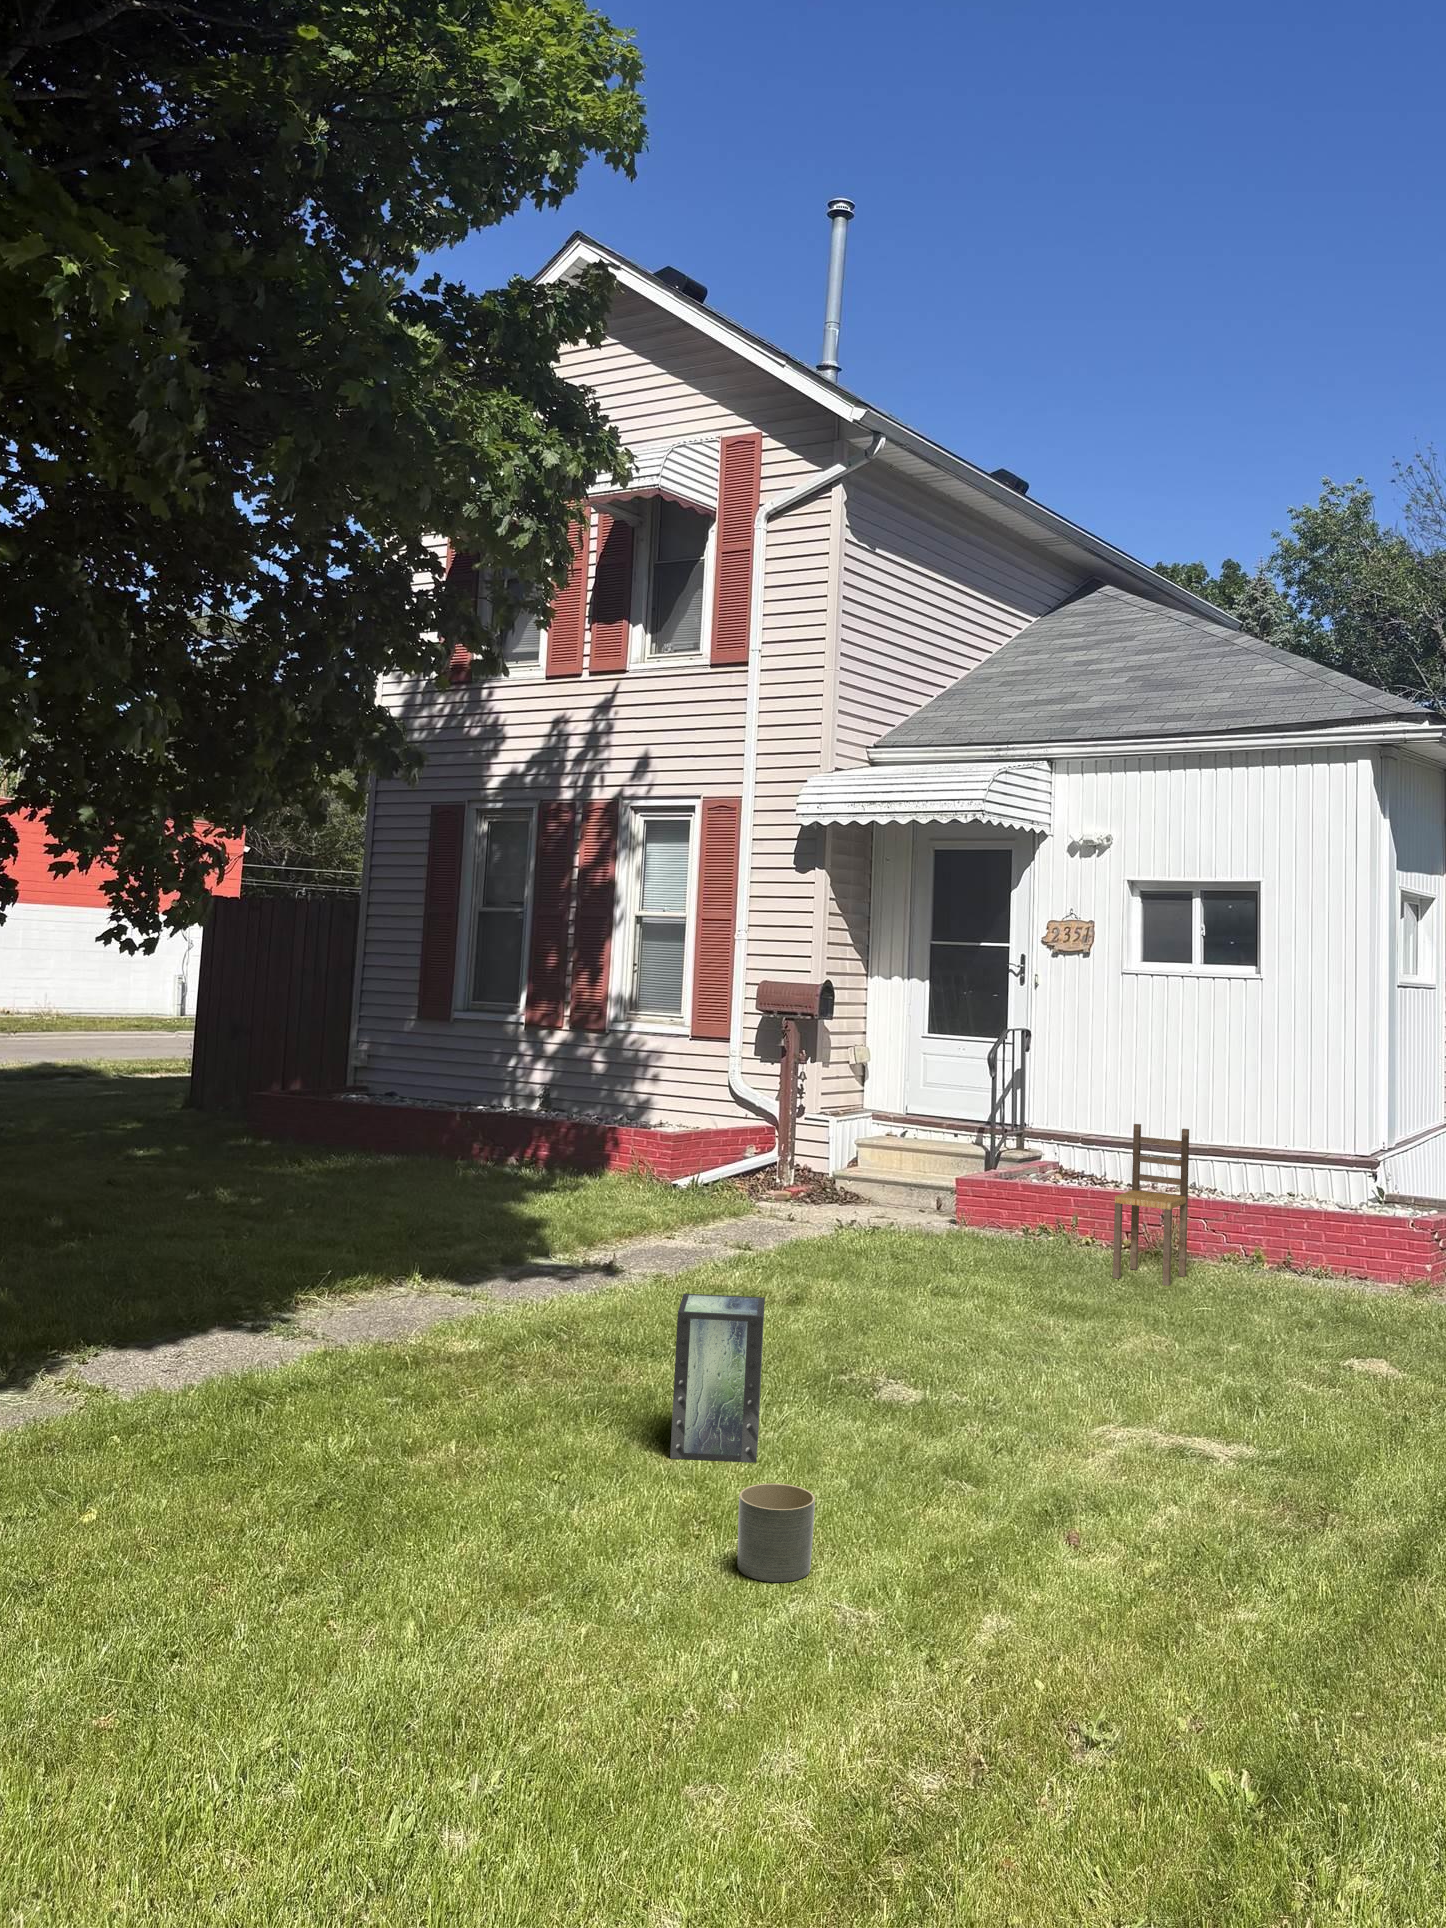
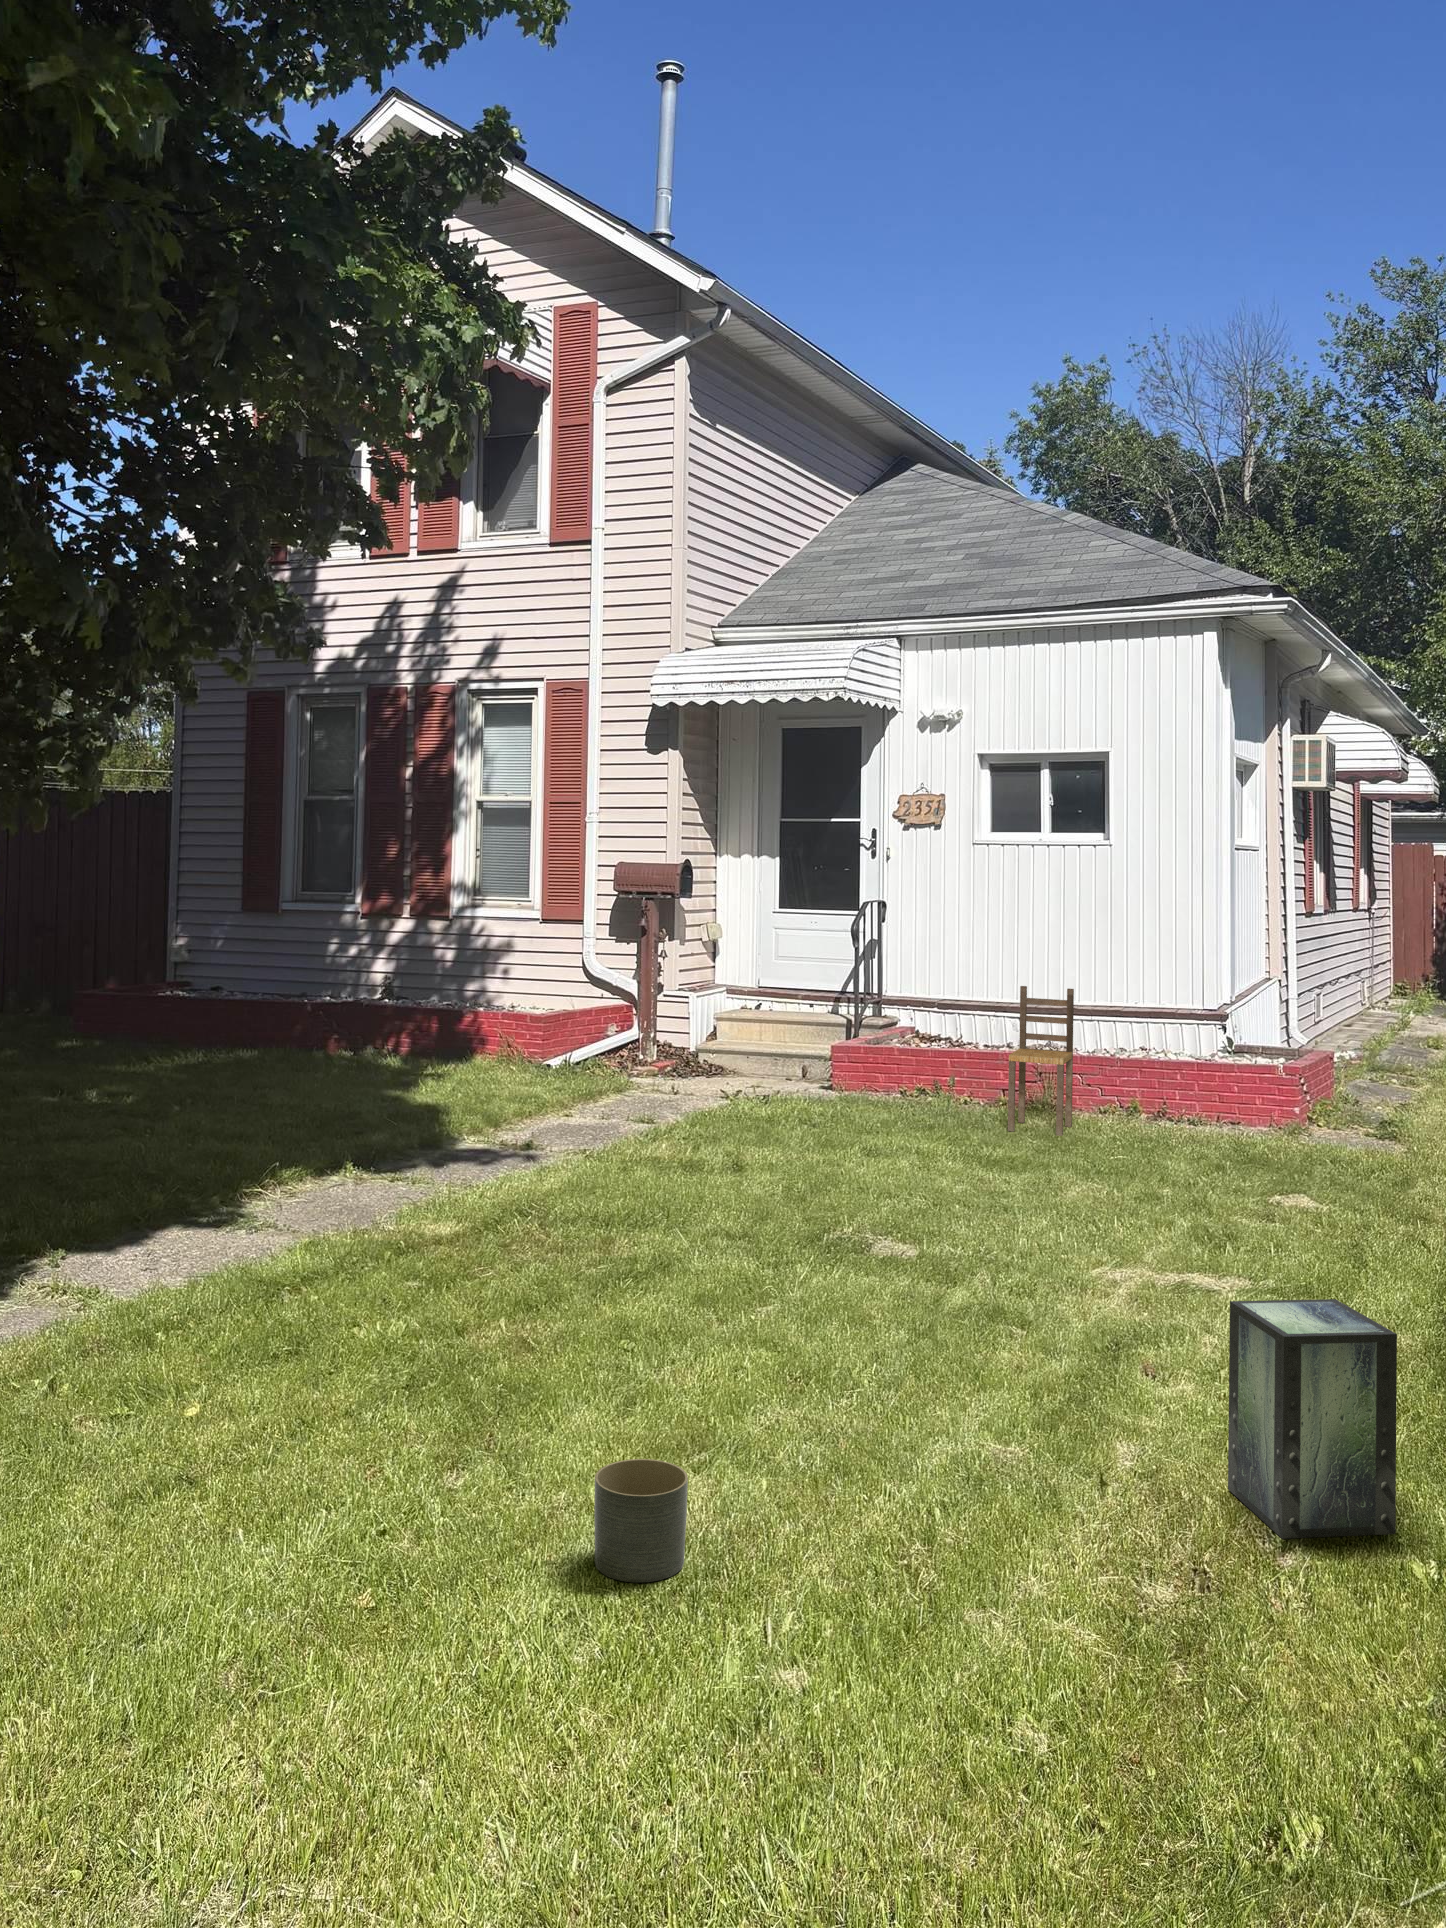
storage box: present [670,1294,765,1463] -> present [1228,1299,1397,1539]
planter: present [738,1483,815,1582] -> present [594,1459,688,1583]

